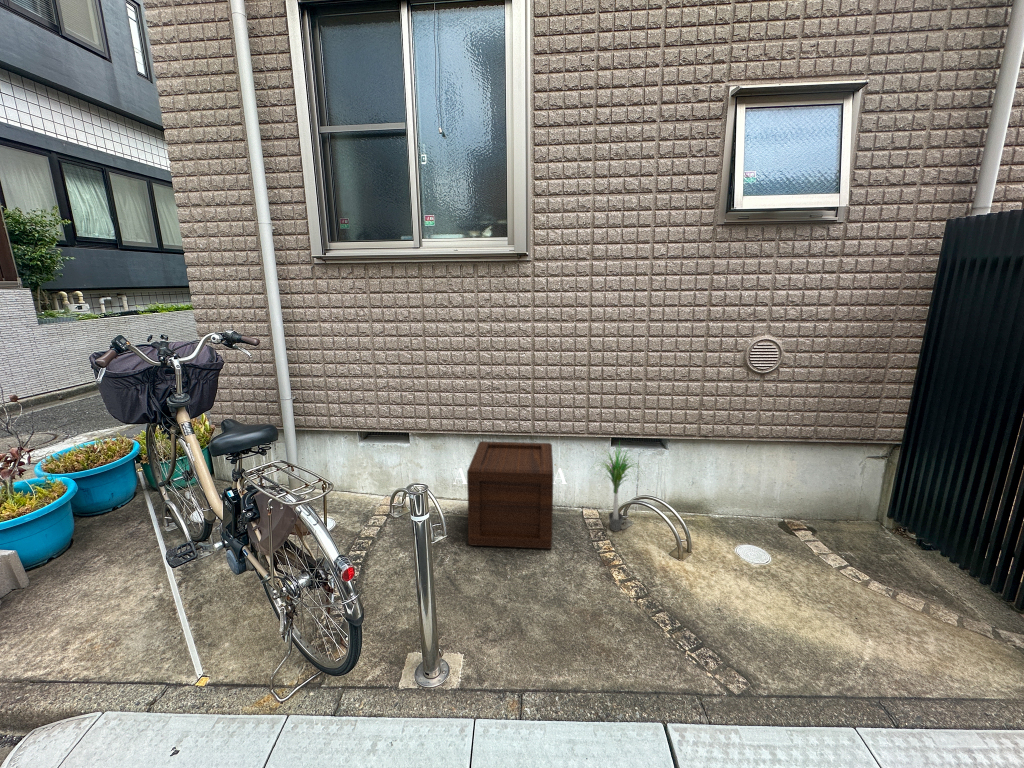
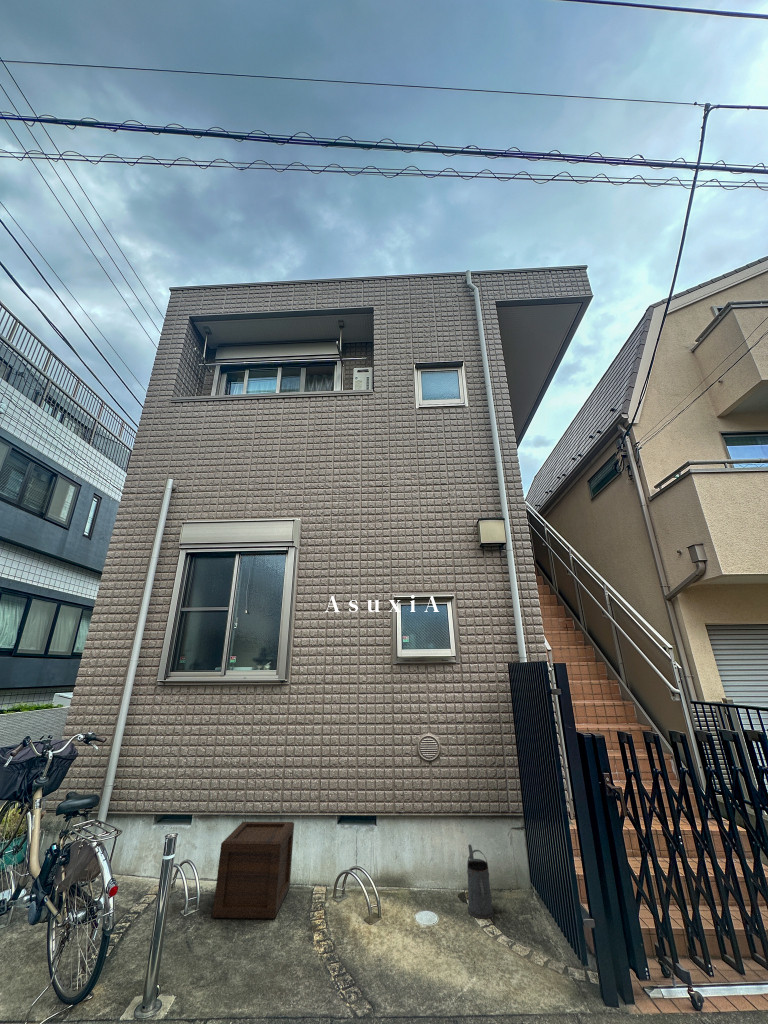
potted plant: present [603,451,637,531] -> none [312,816,356,904]
watering can: none [799,473,850,558] -> present [467,844,494,919]

